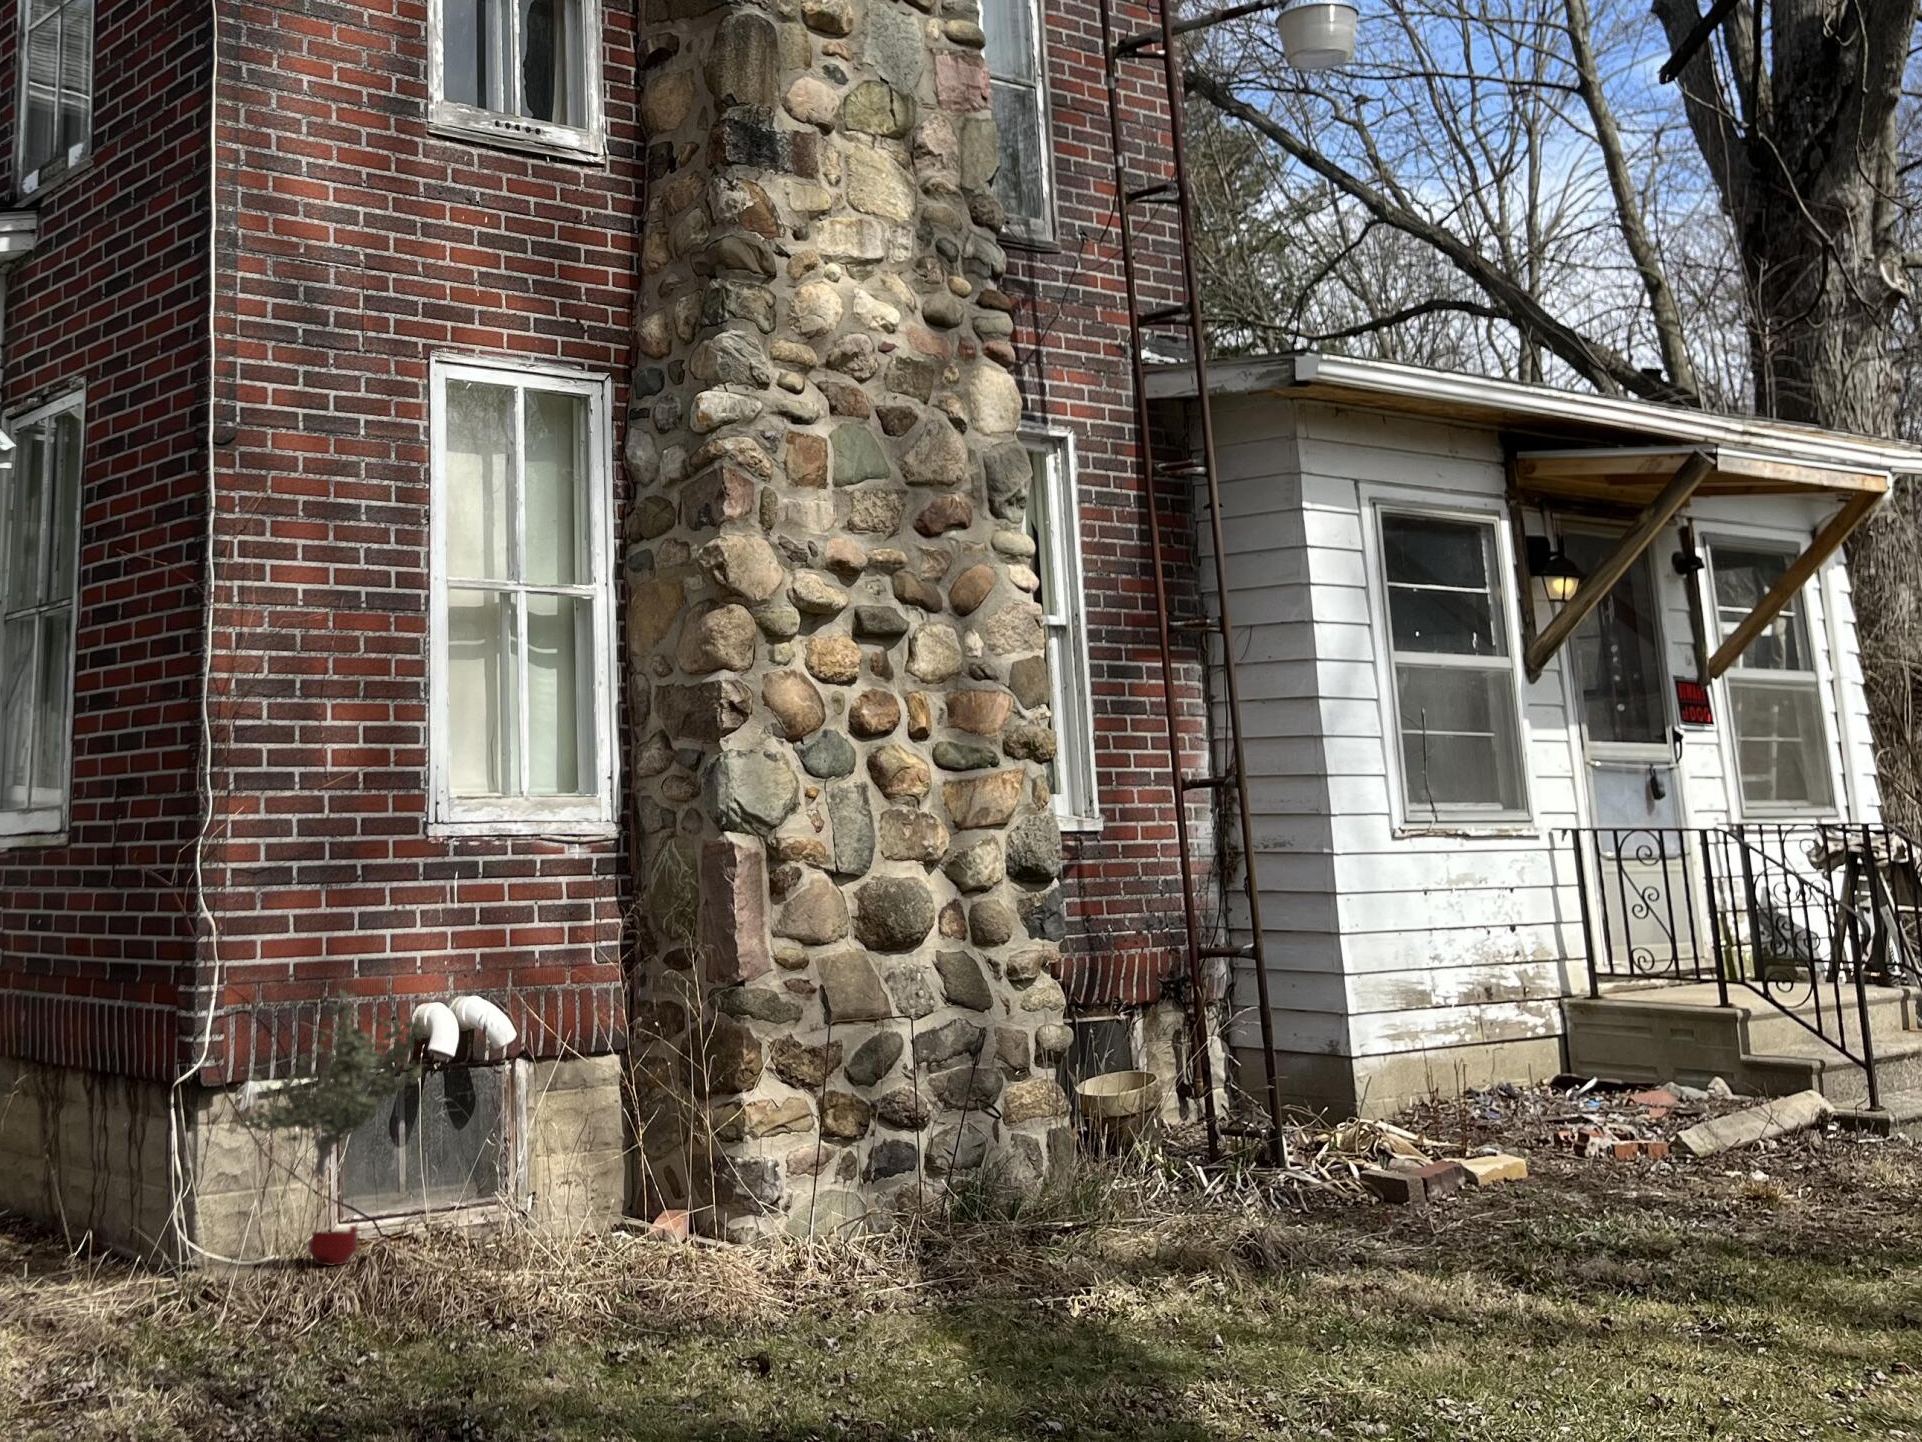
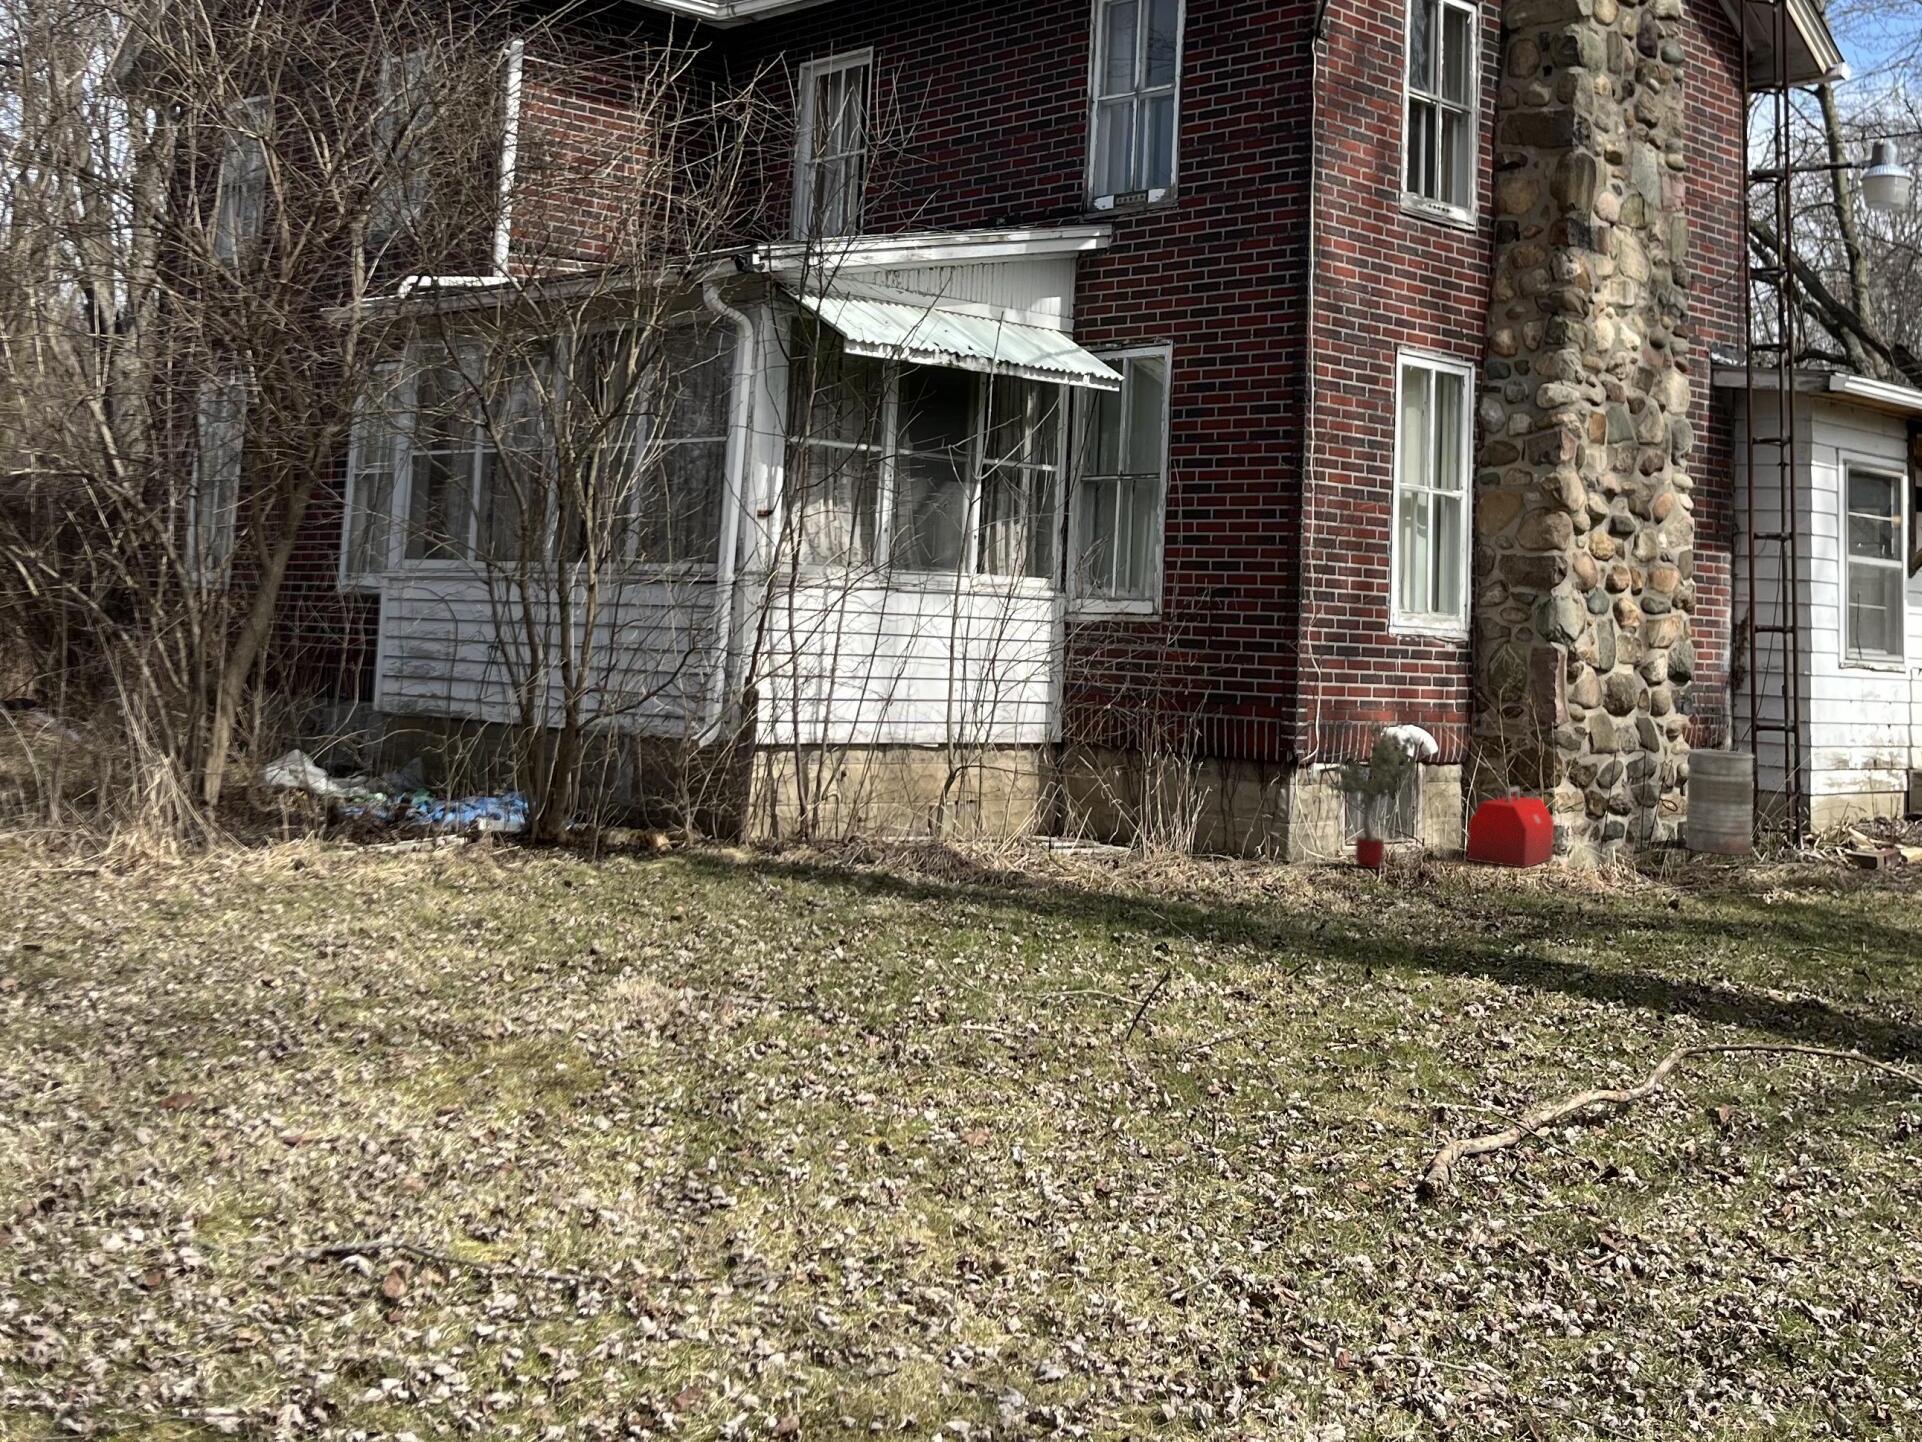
trash can: none [1040,996,1162,1181] -> present [1686,749,1754,855]
toolbox: none [564,1091,740,1242] -> present [1468,786,1554,868]

